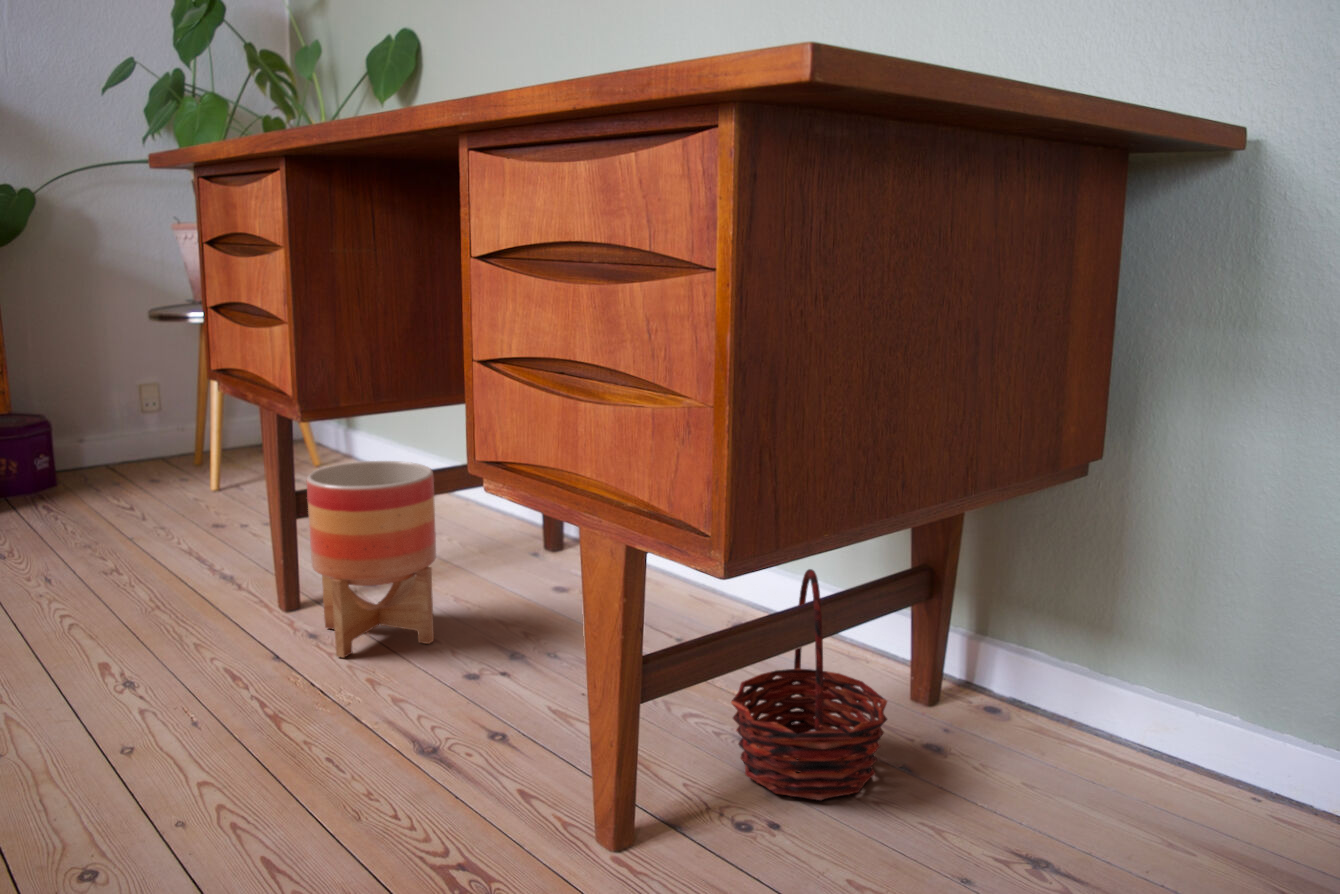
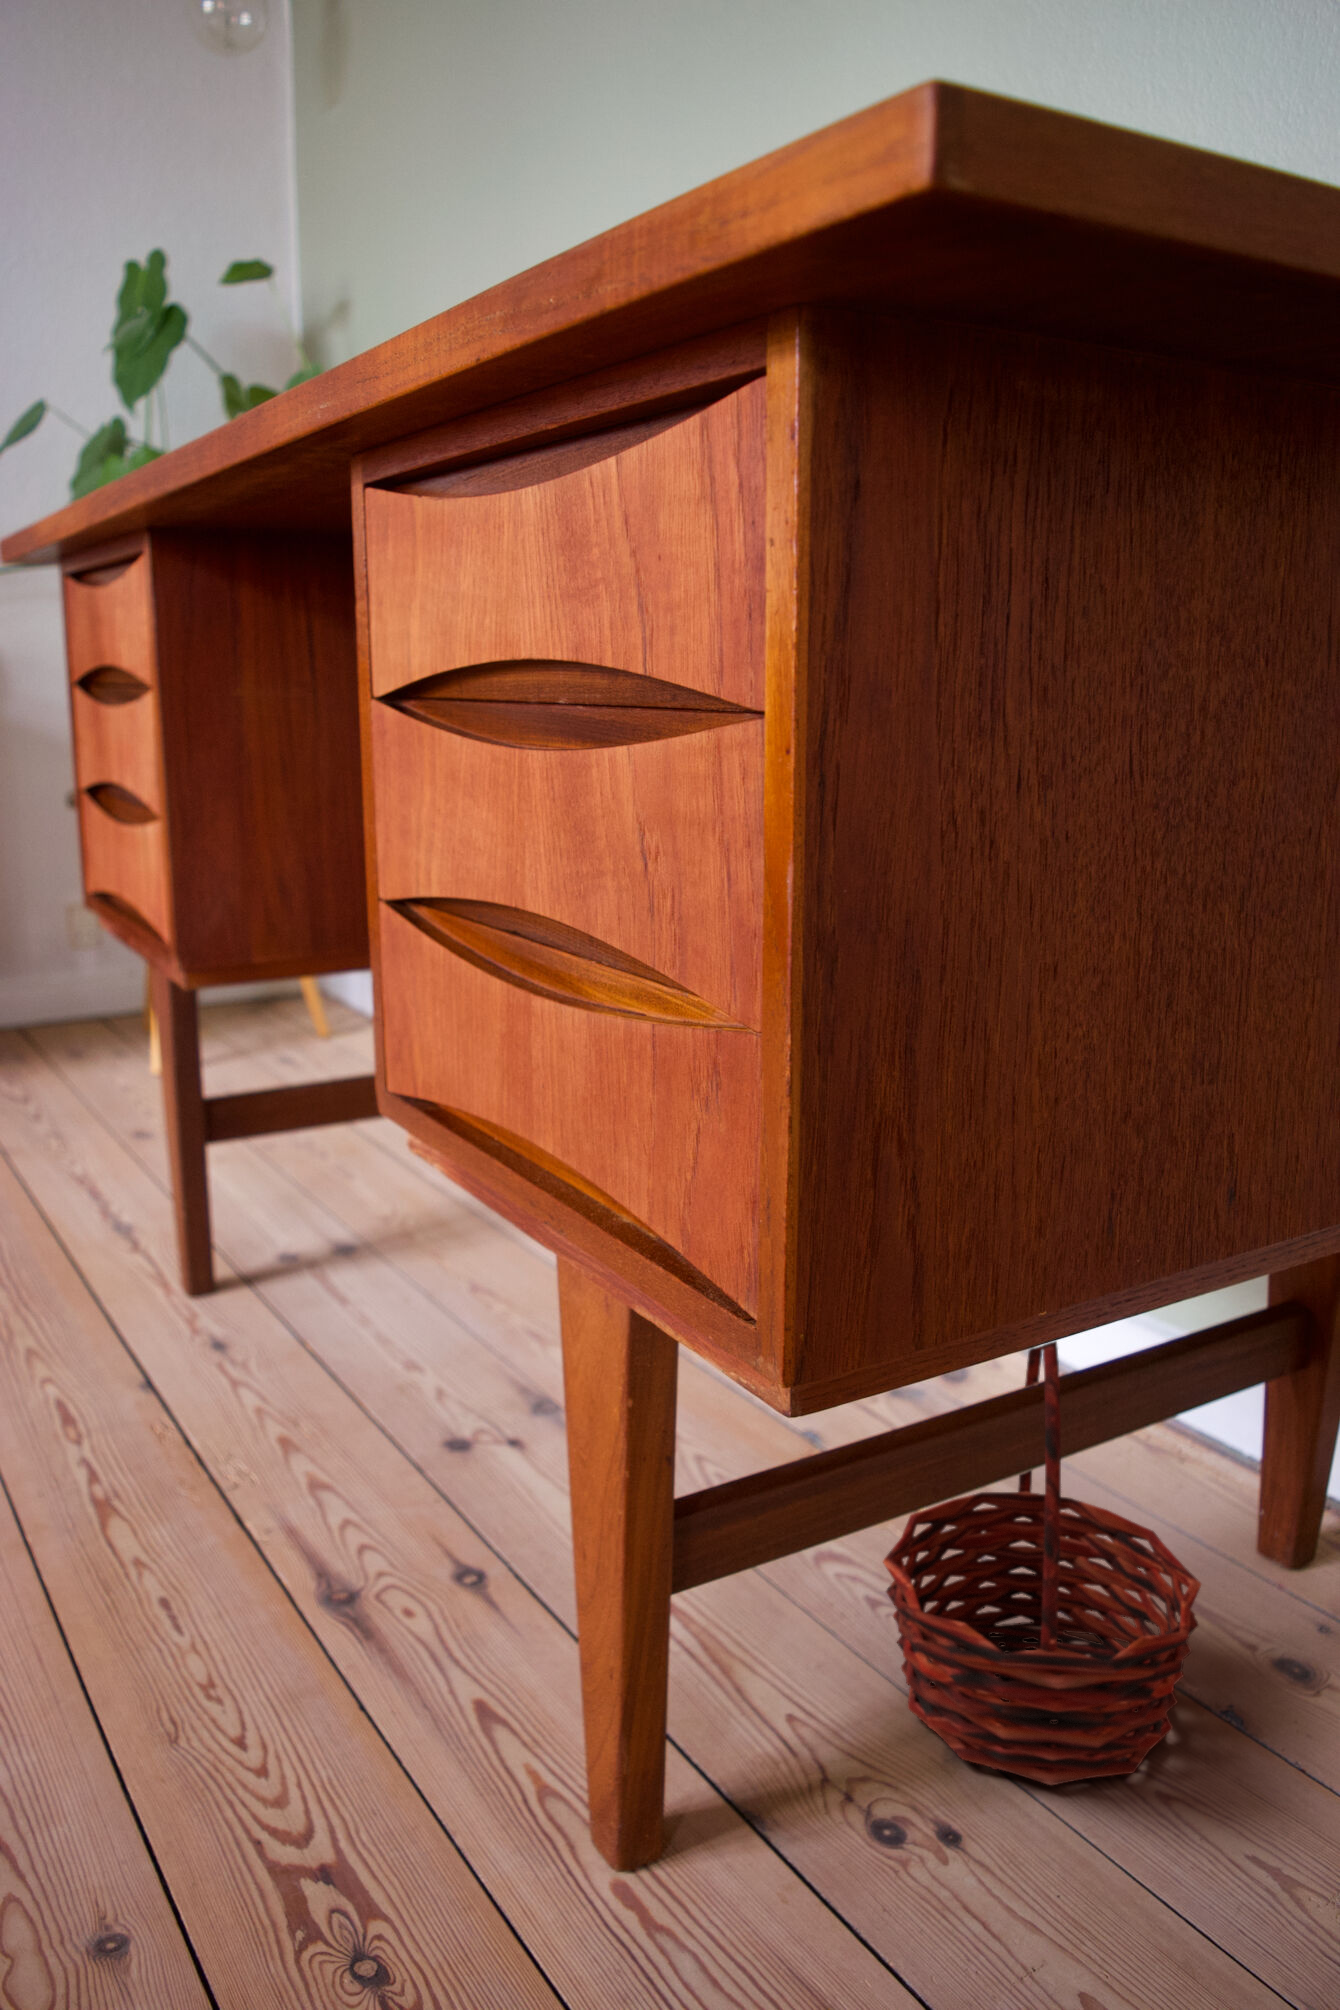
planter: present [307,461,436,658] -> none [200,1055,417,1390]

